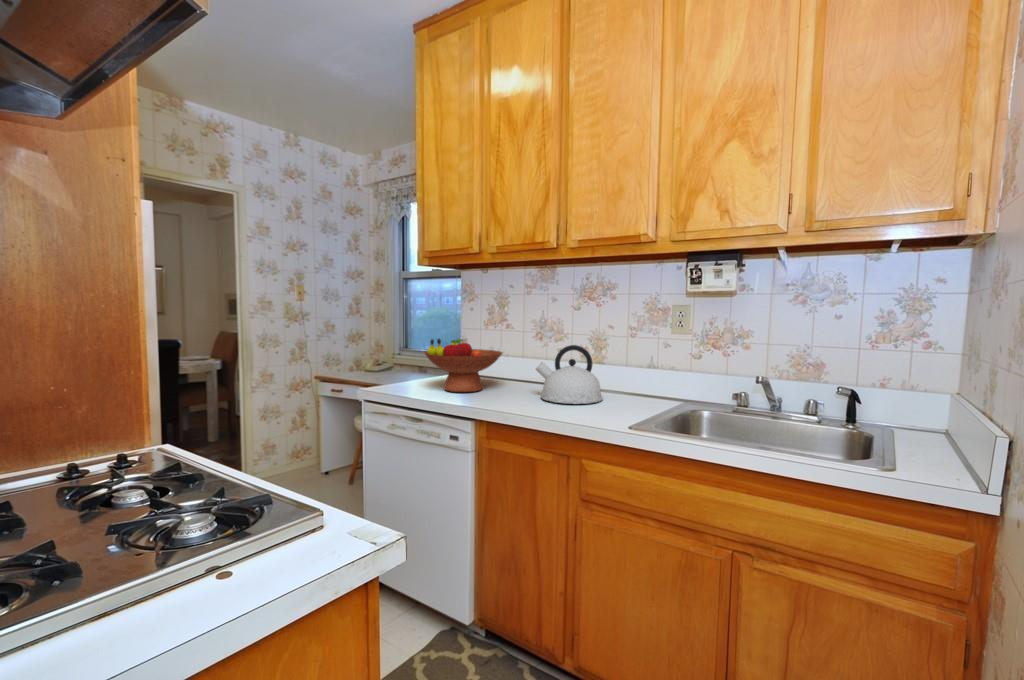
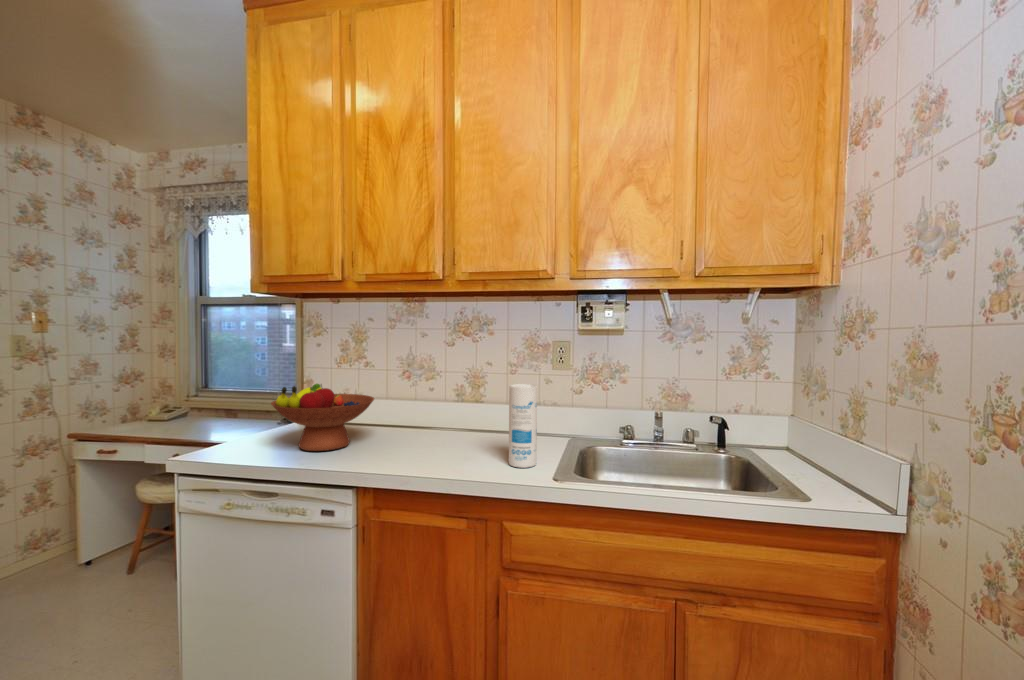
canister: none [603,342,631,418] -> present [509,384,537,468]
kettle: present [536,345,603,404] -> none [420,387,495,454]

